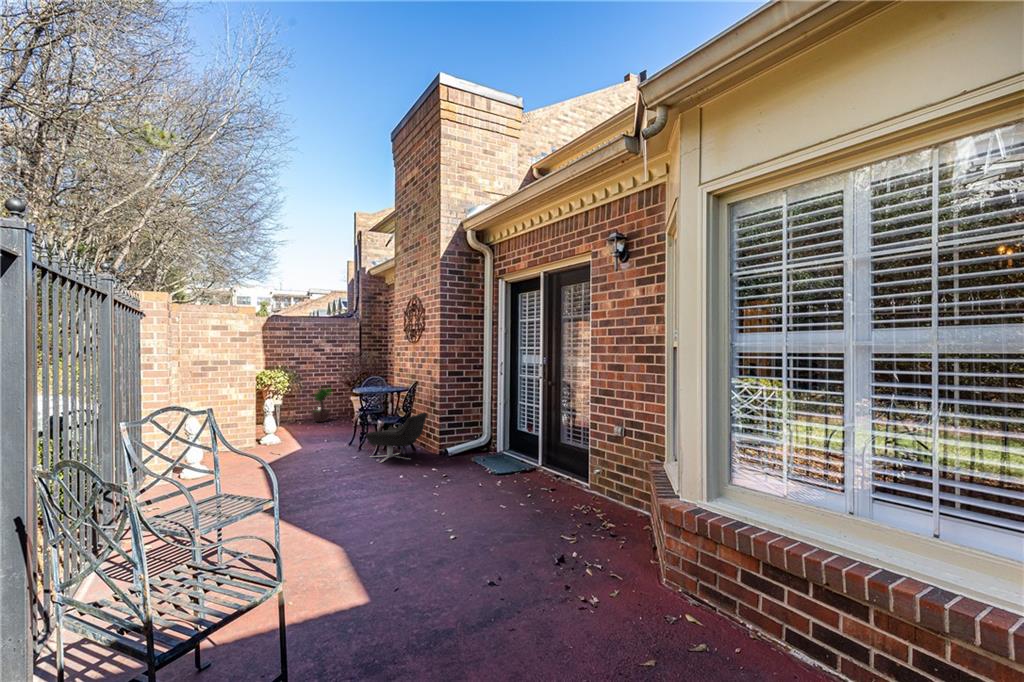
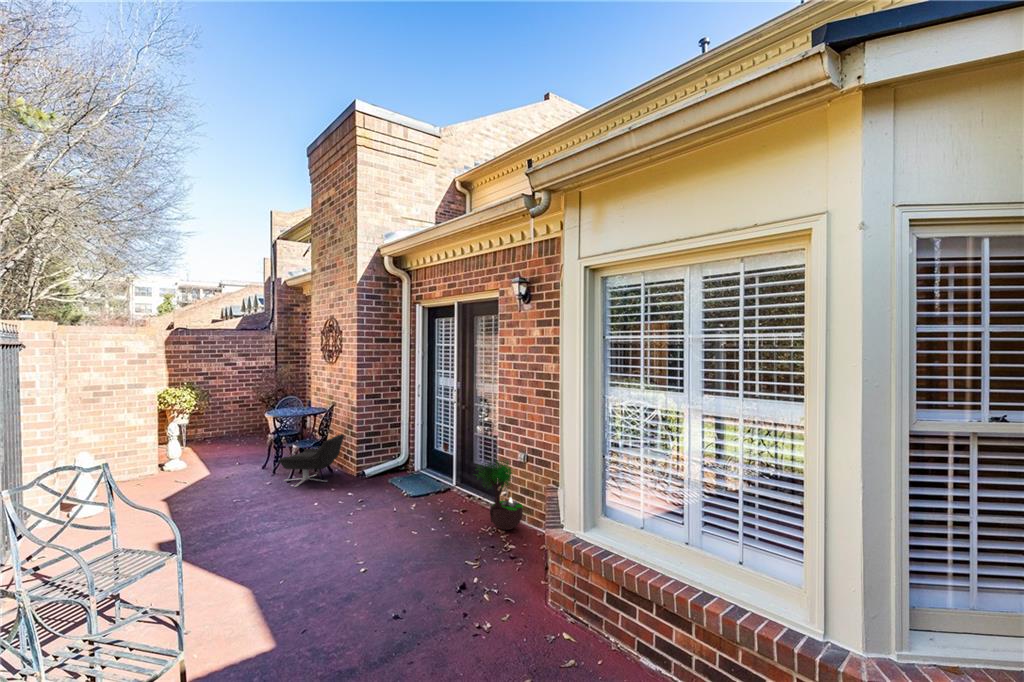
potted tree: present [311,387,331,422] -> present [477,460,523,530]

